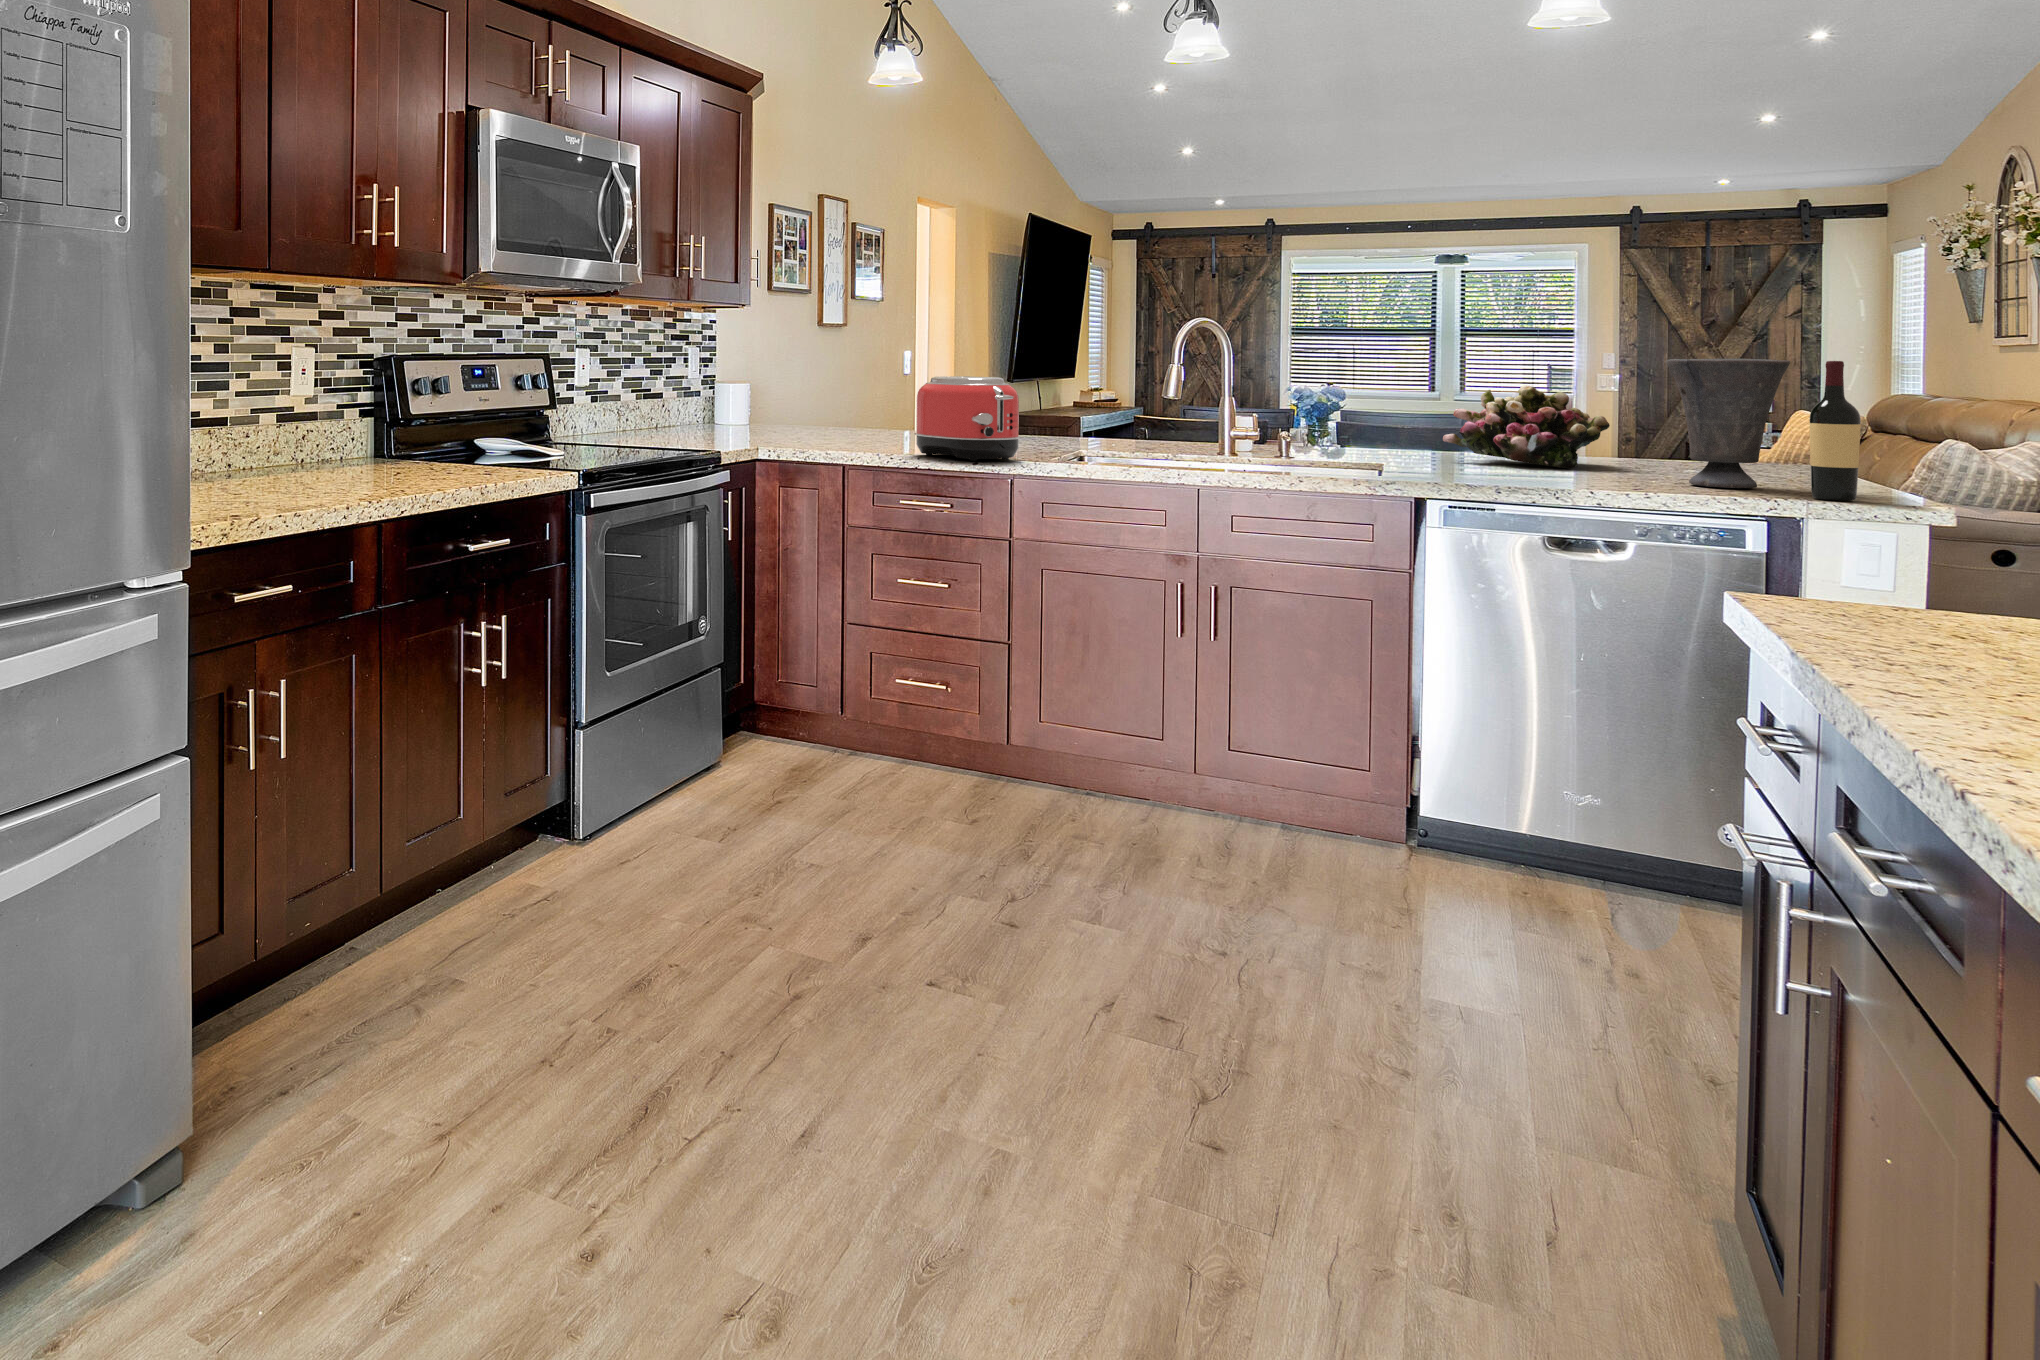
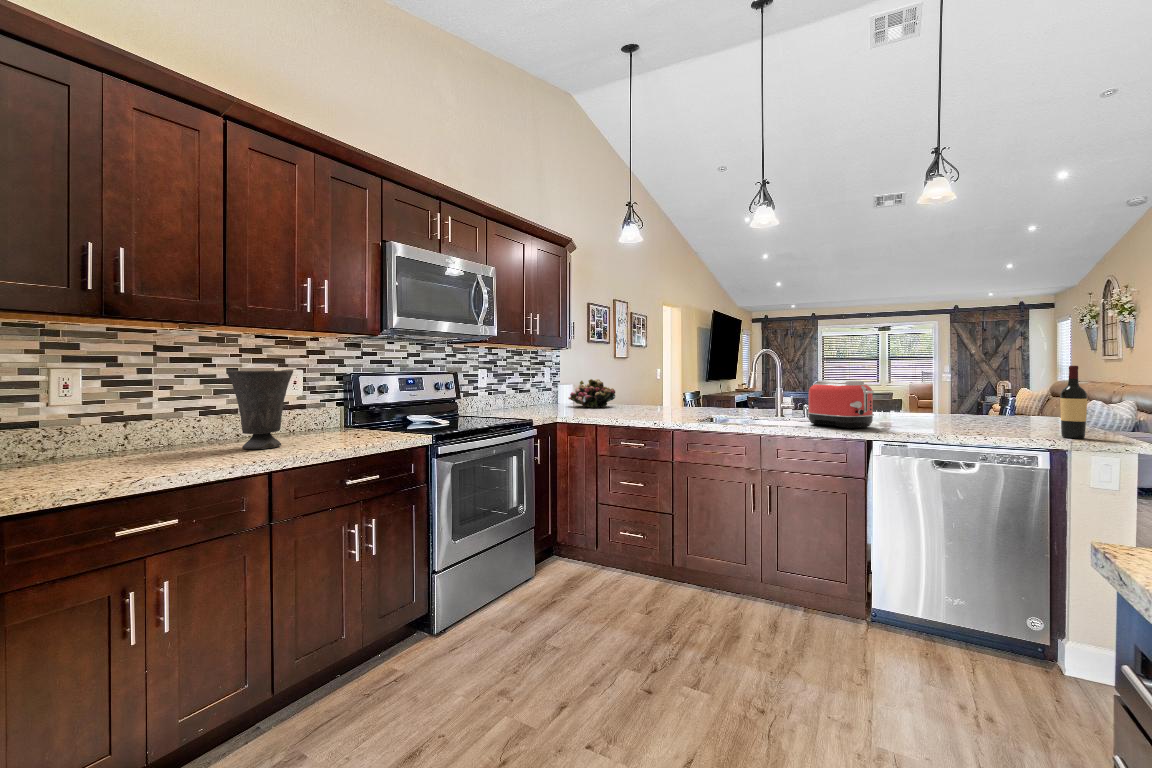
vase: present [1666,358,1790,488] -> present [227,370,293,449]
toaster: present [915,376,1021,461] -> present [807,380,874,429]
flower arrangement: present [1443,385,1610,468] -> present [568,379,615,408]

